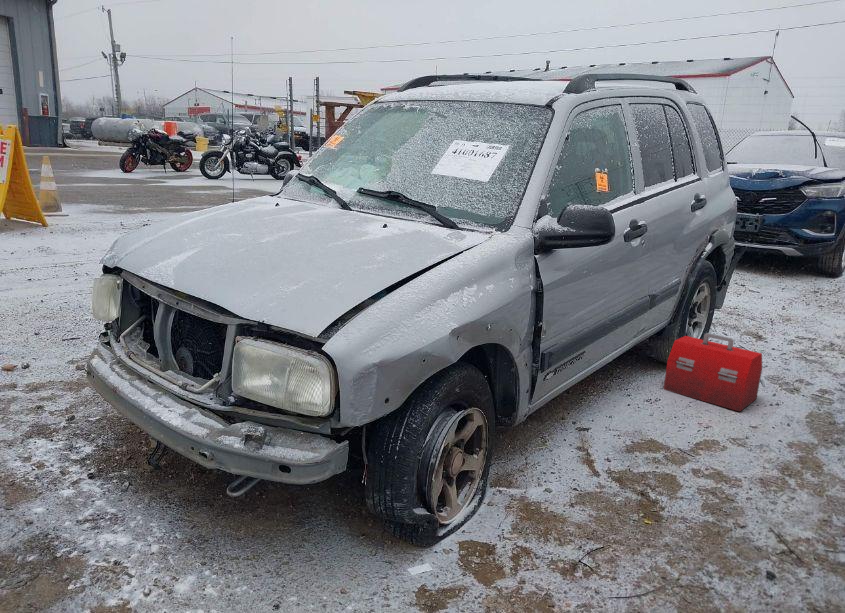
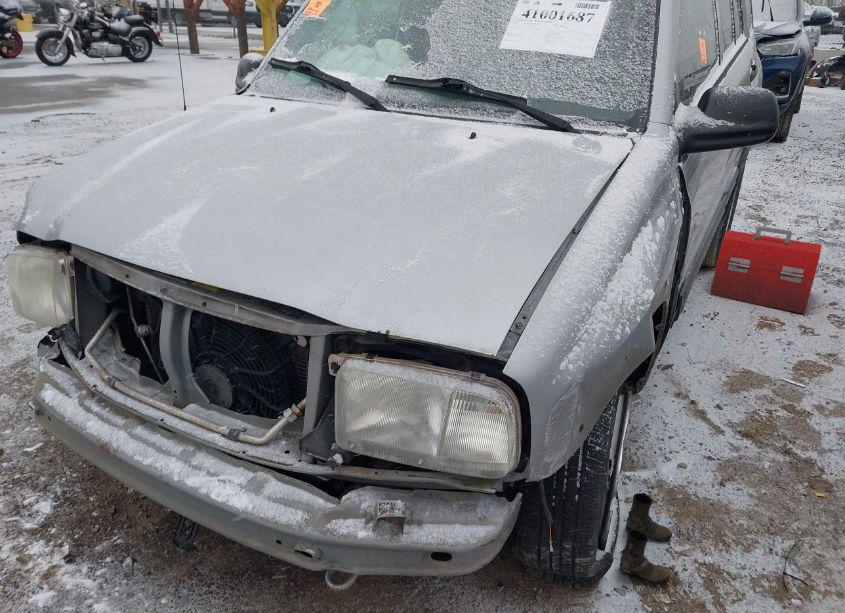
boots: none [452,492,506,552] -> present [620,493,672,584]

